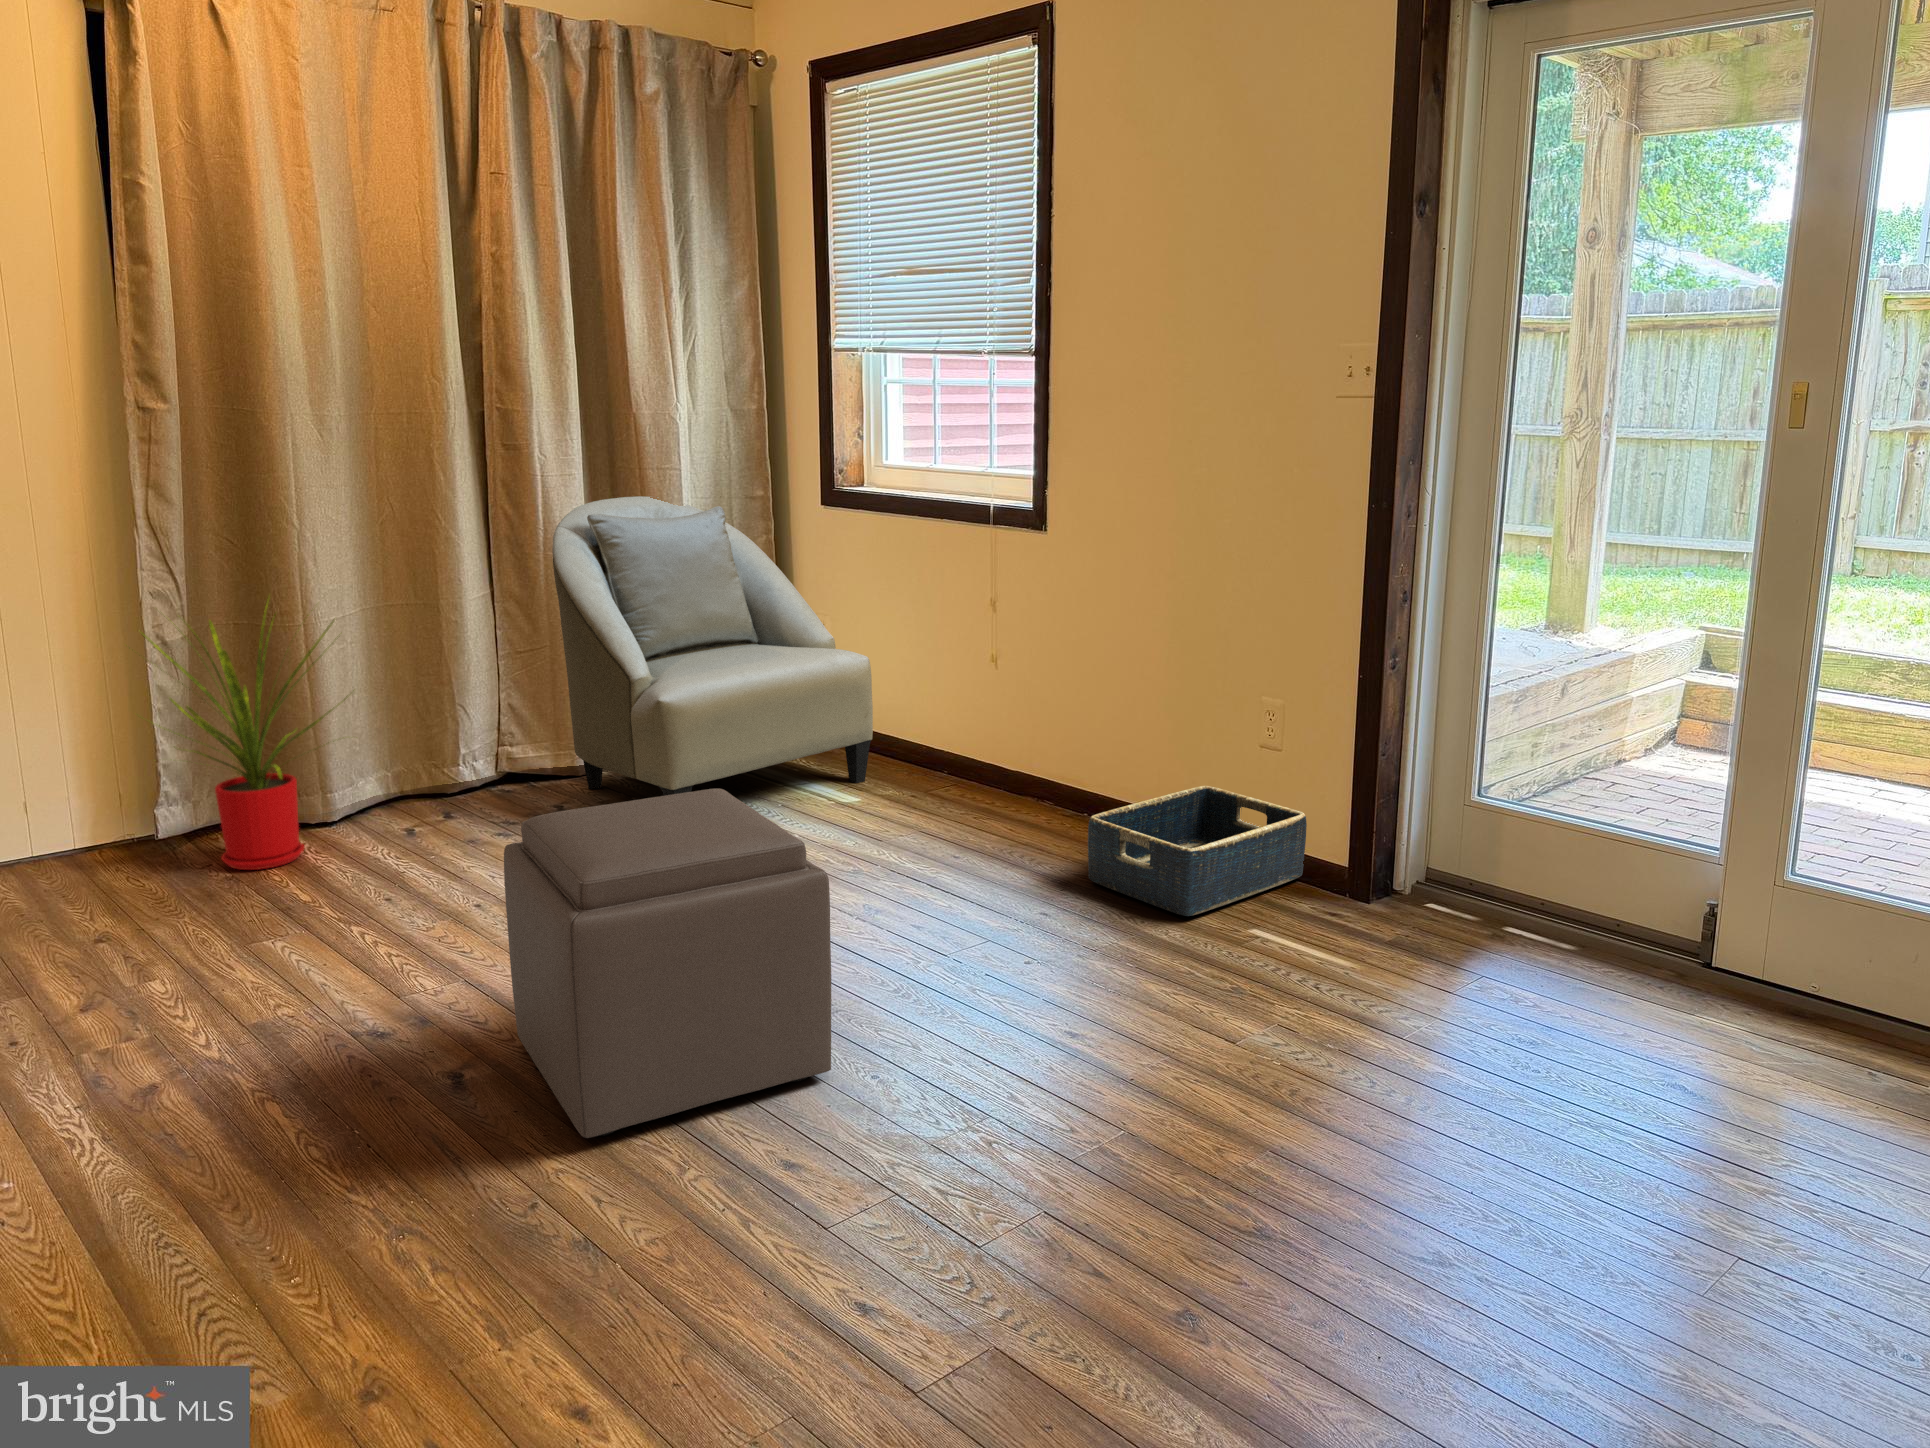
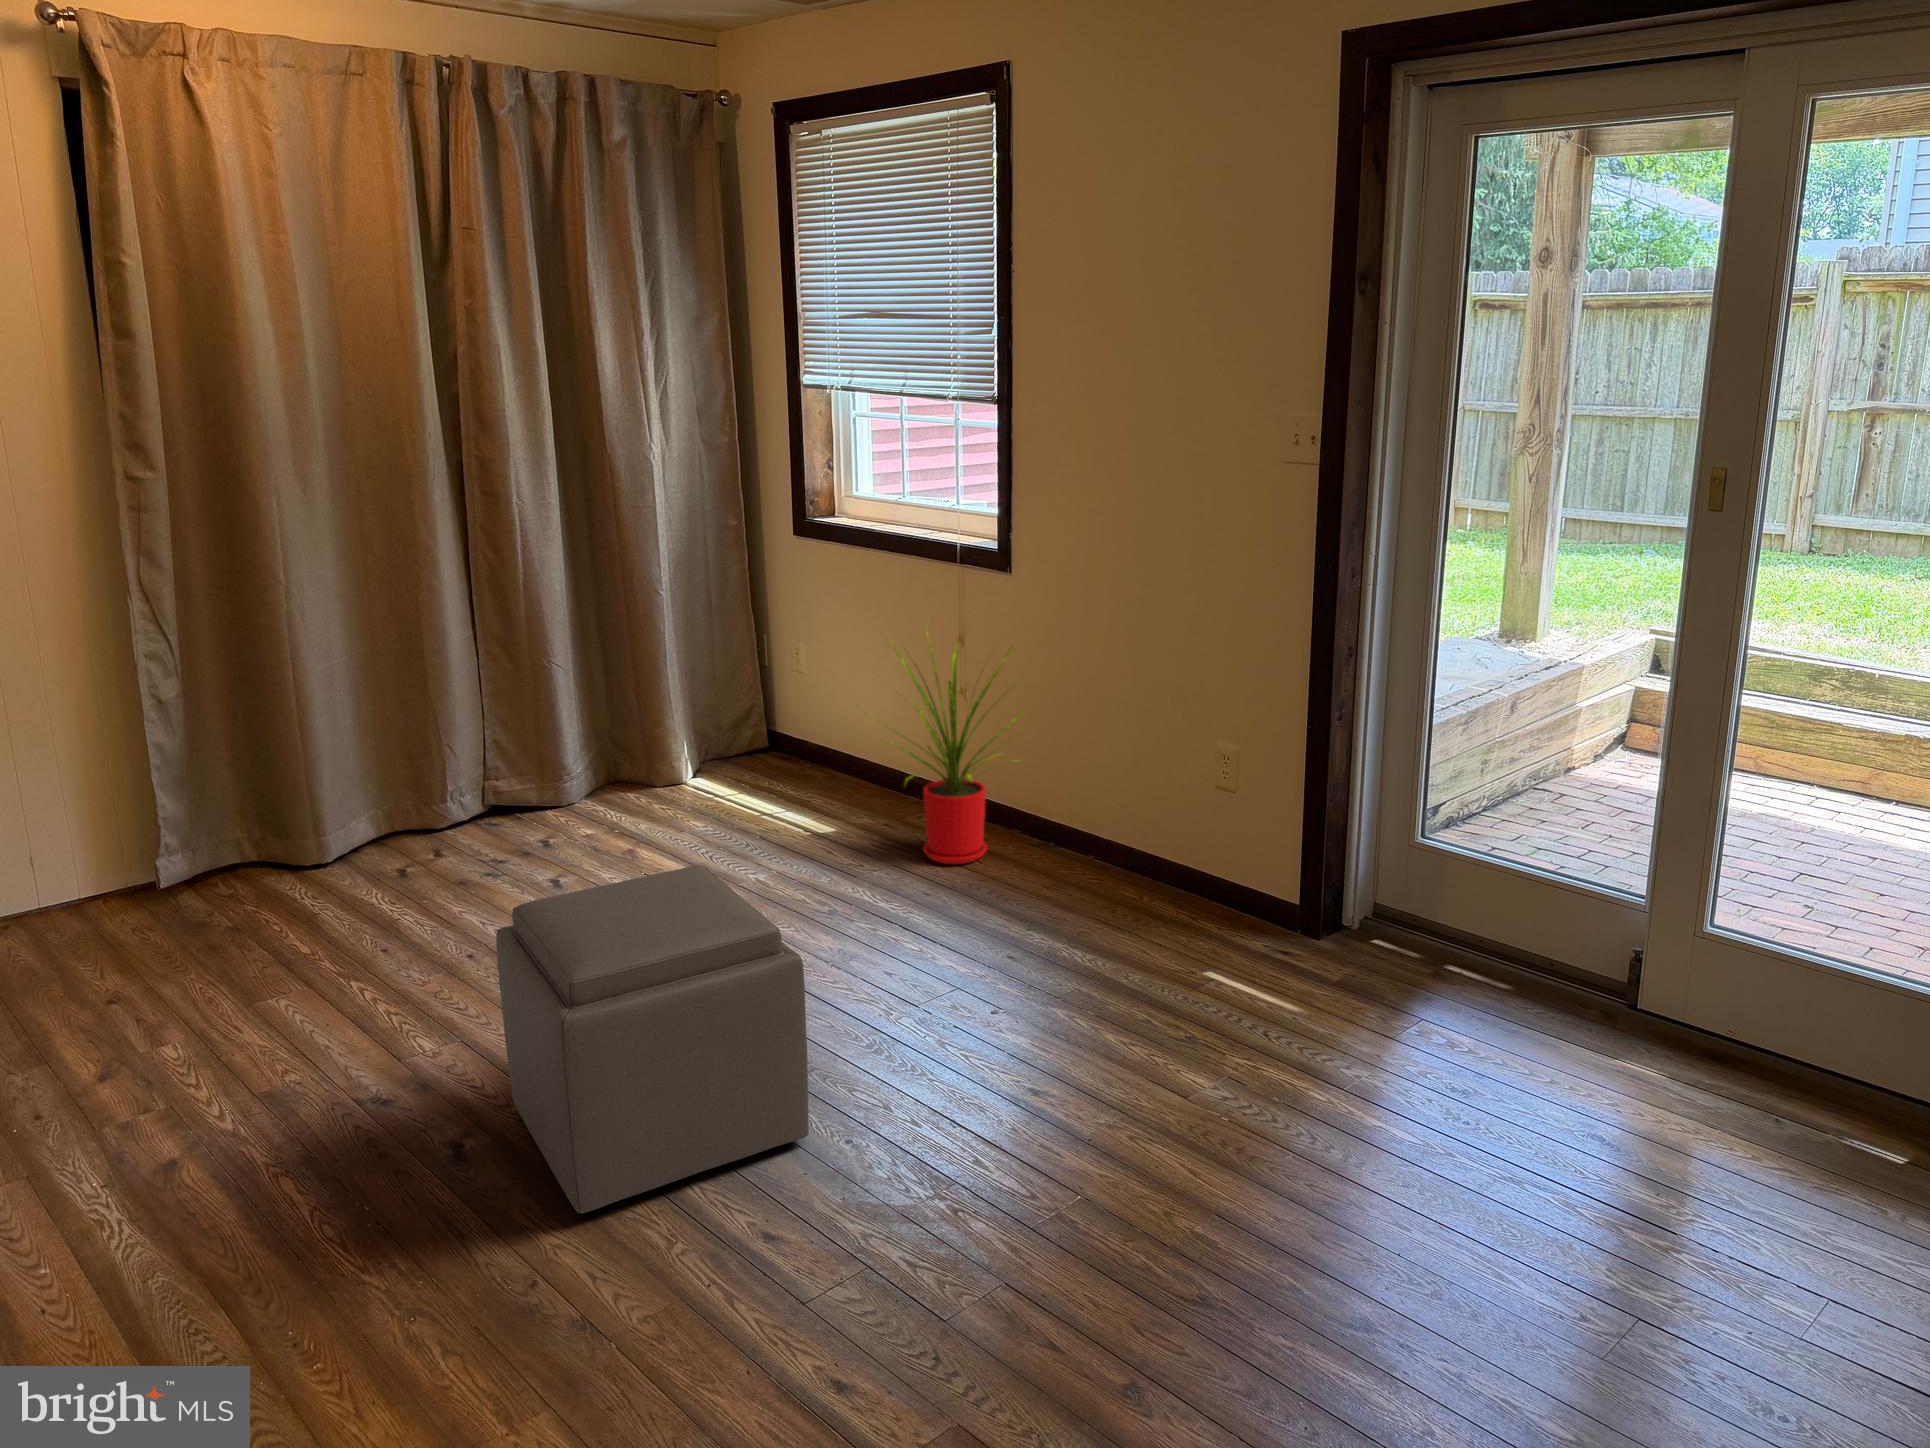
armchair: present [552,496,873,796] -> none [534,536,848,873]
house plant: present [137,600,347,870] -> present [855,635,1024,864]
basket: present [1088,786,1307,916] -> none [1053,822,1260,959]

